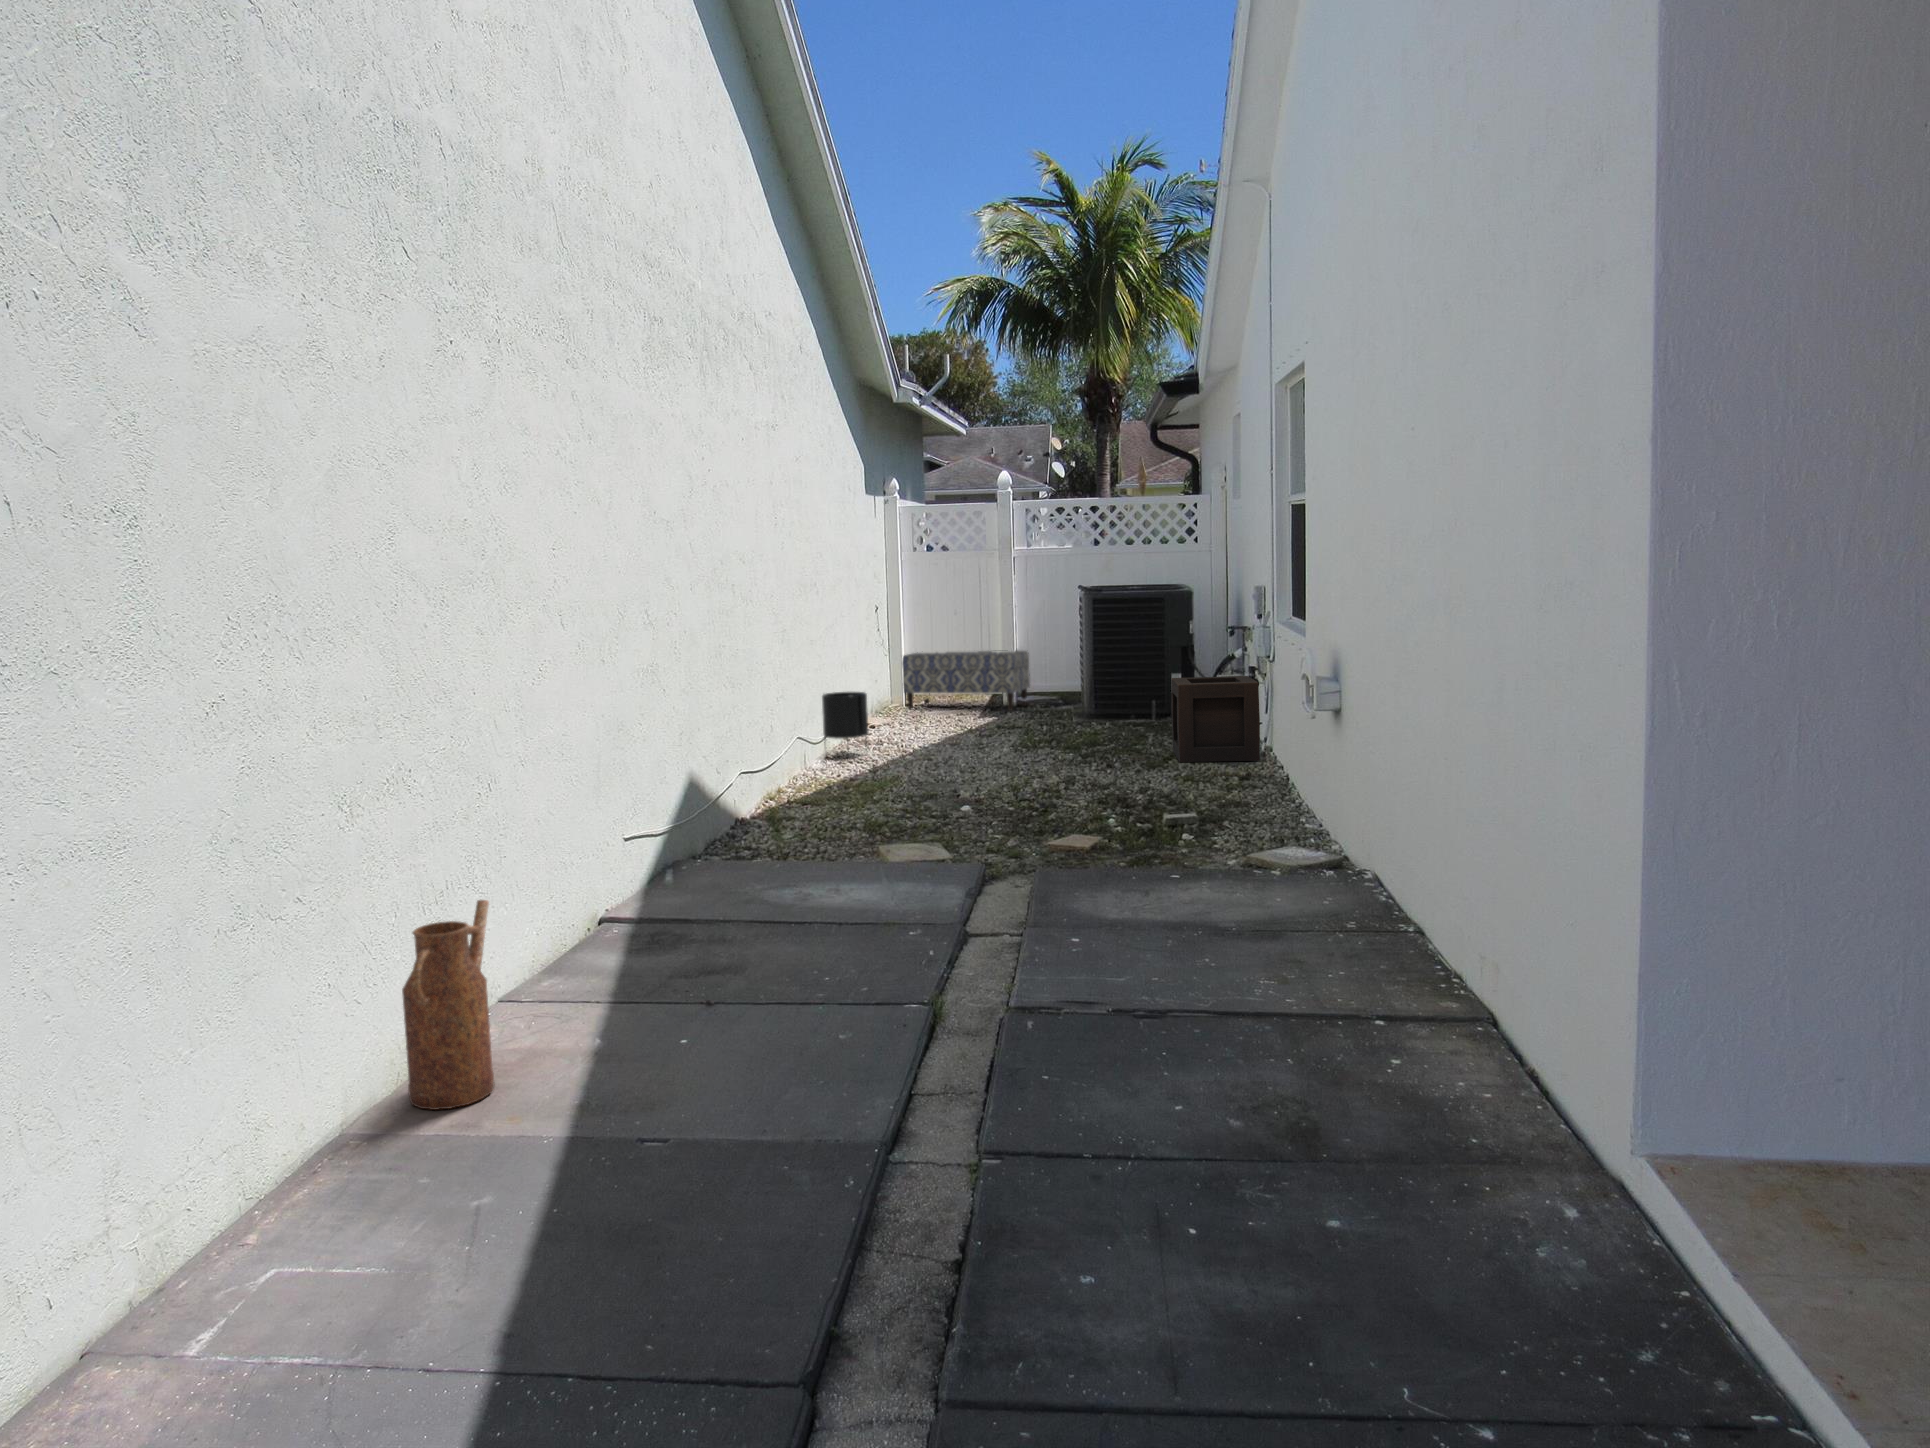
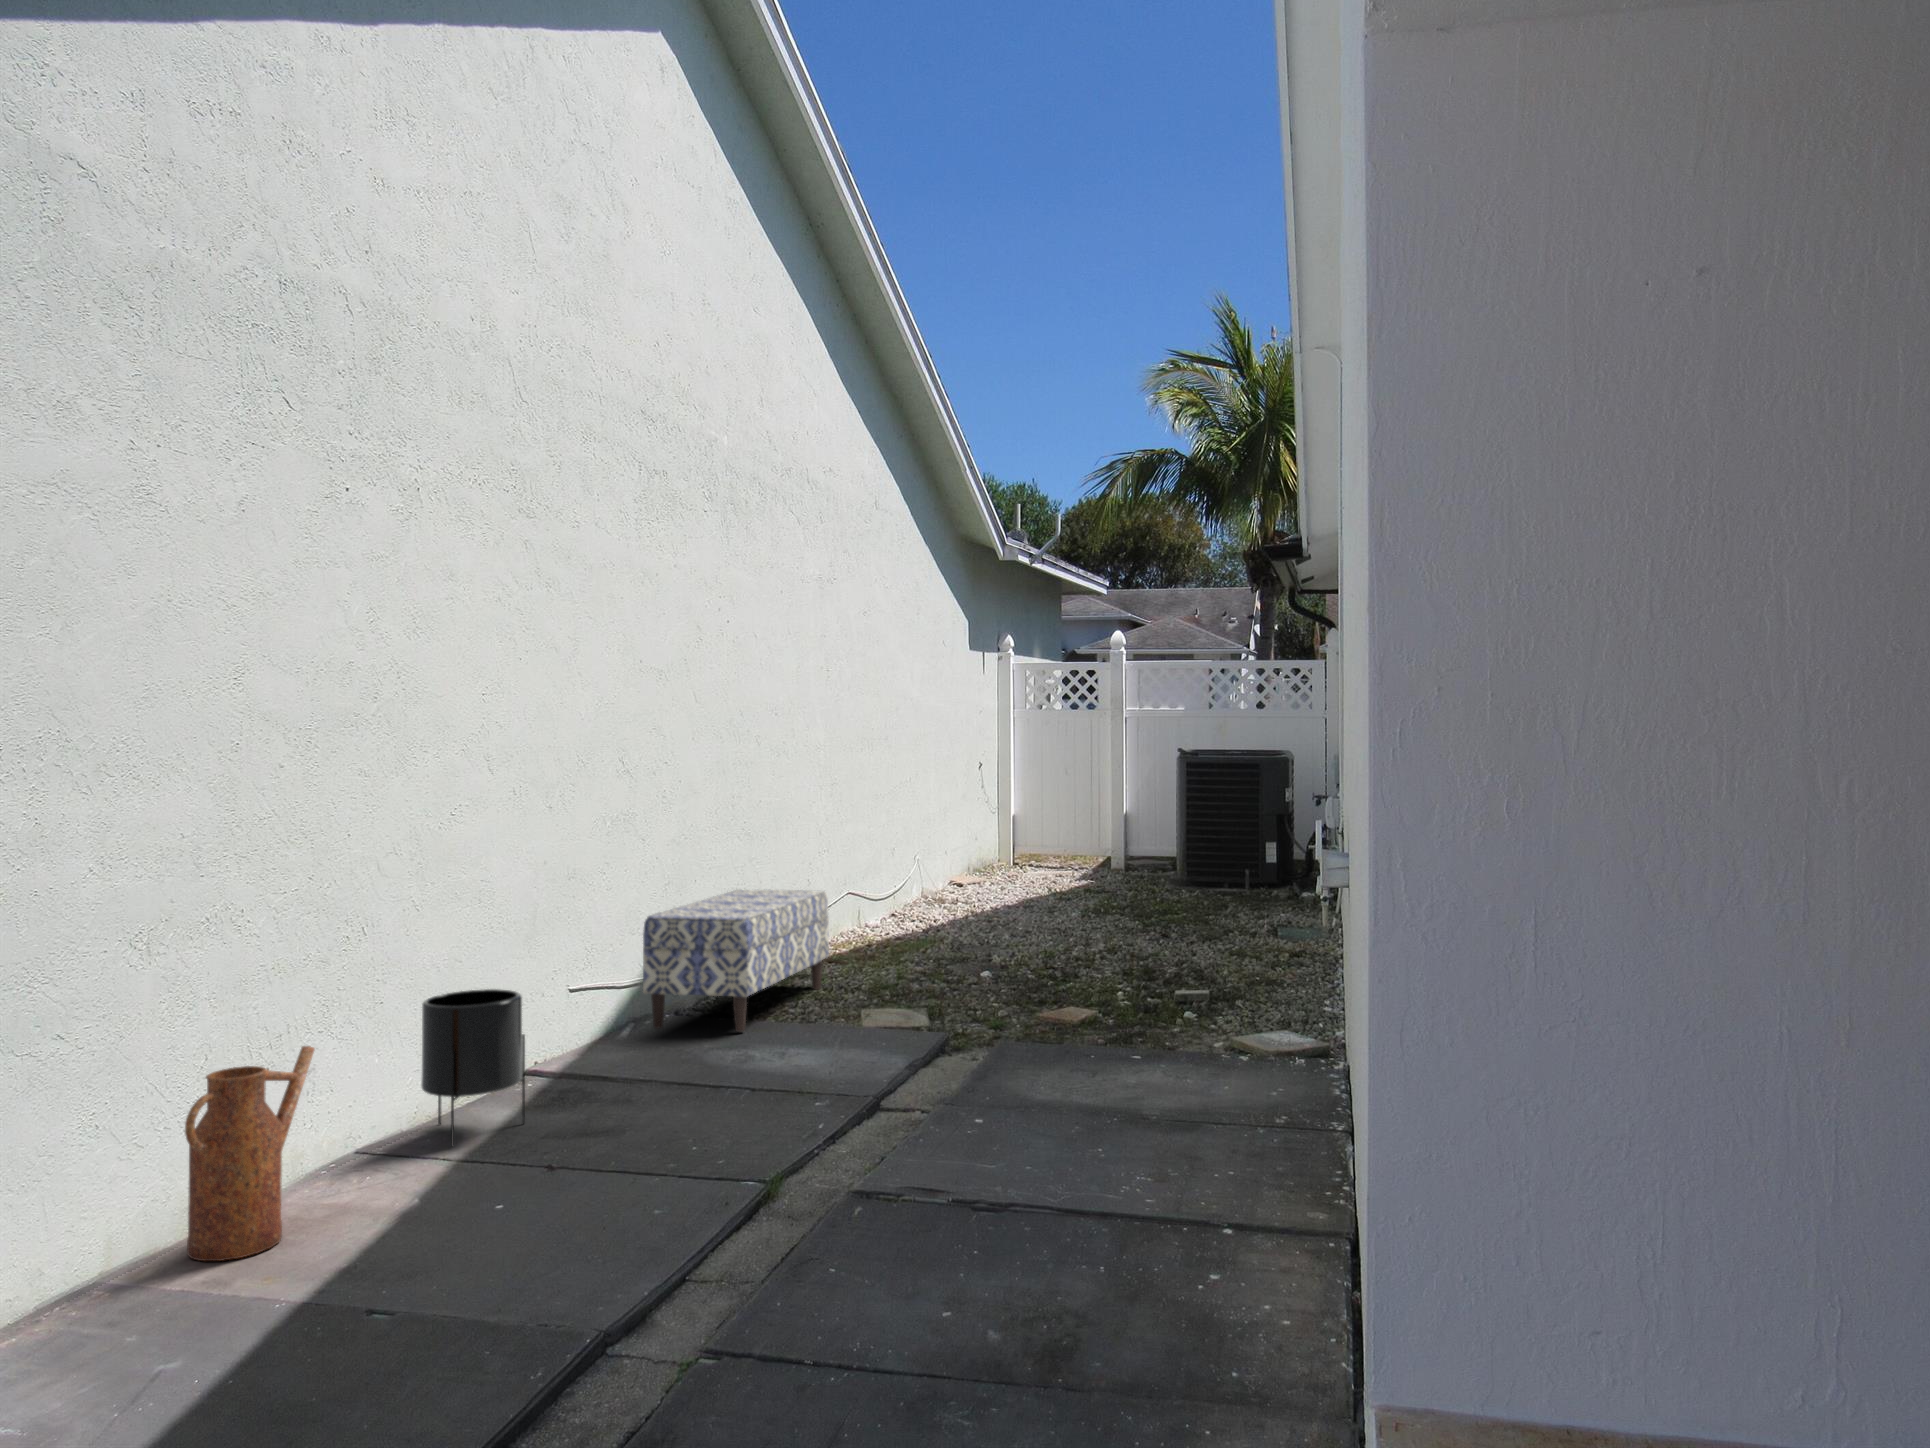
bench: present [902,650,1030,710] -> present [643,889,829,1032]
wooden crate: present [1171,676,1260,762] -> none [1241,846,1327,938]
planter: present [822,692,868,756] -> present [421,989,525,1147]

